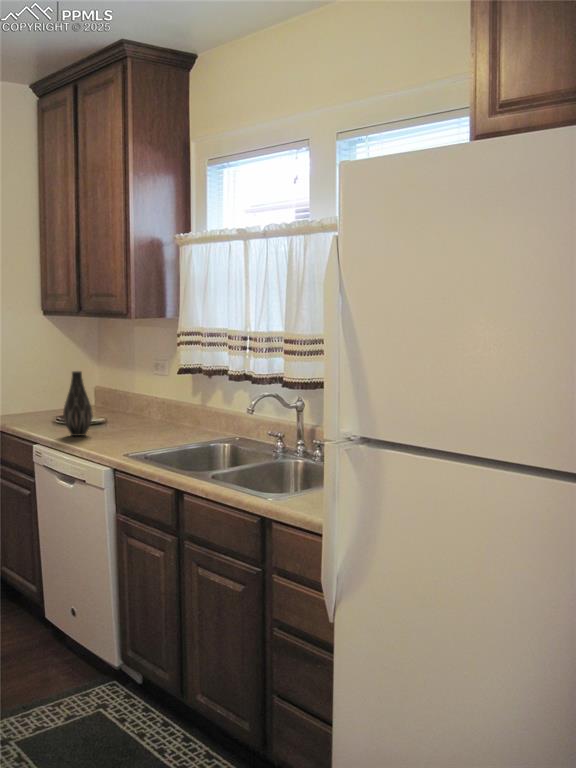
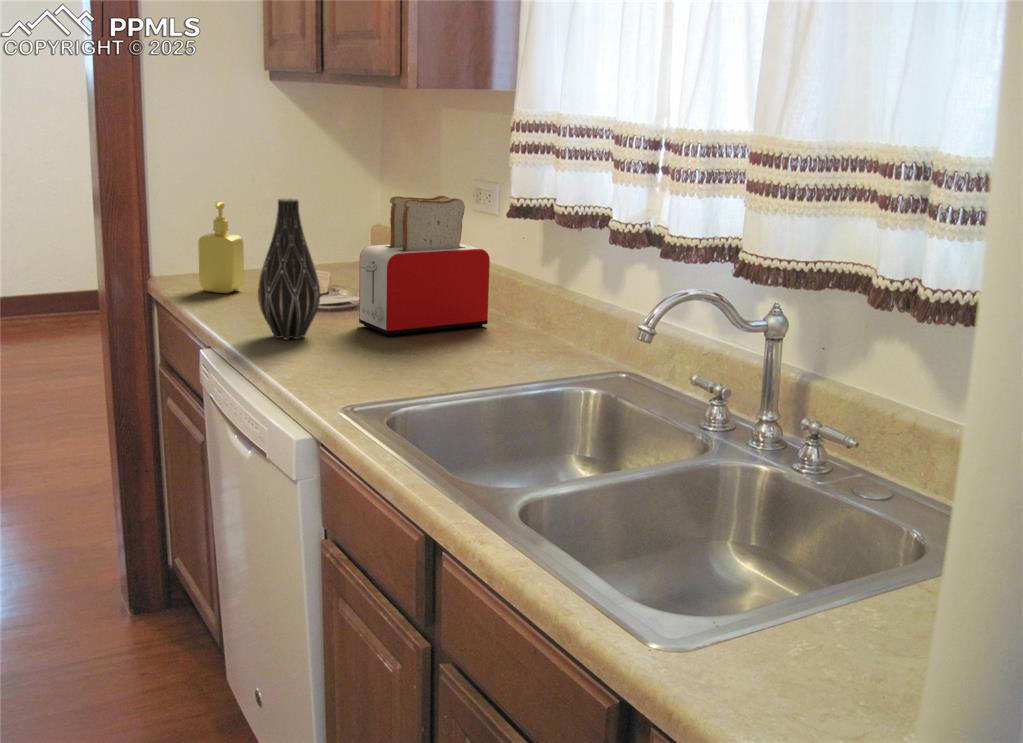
toaster: none [108,366,169,432] -> present [359,195,490,336]
soap dispenser: none [16,376,40,422] -> present [198,201,244,293]

